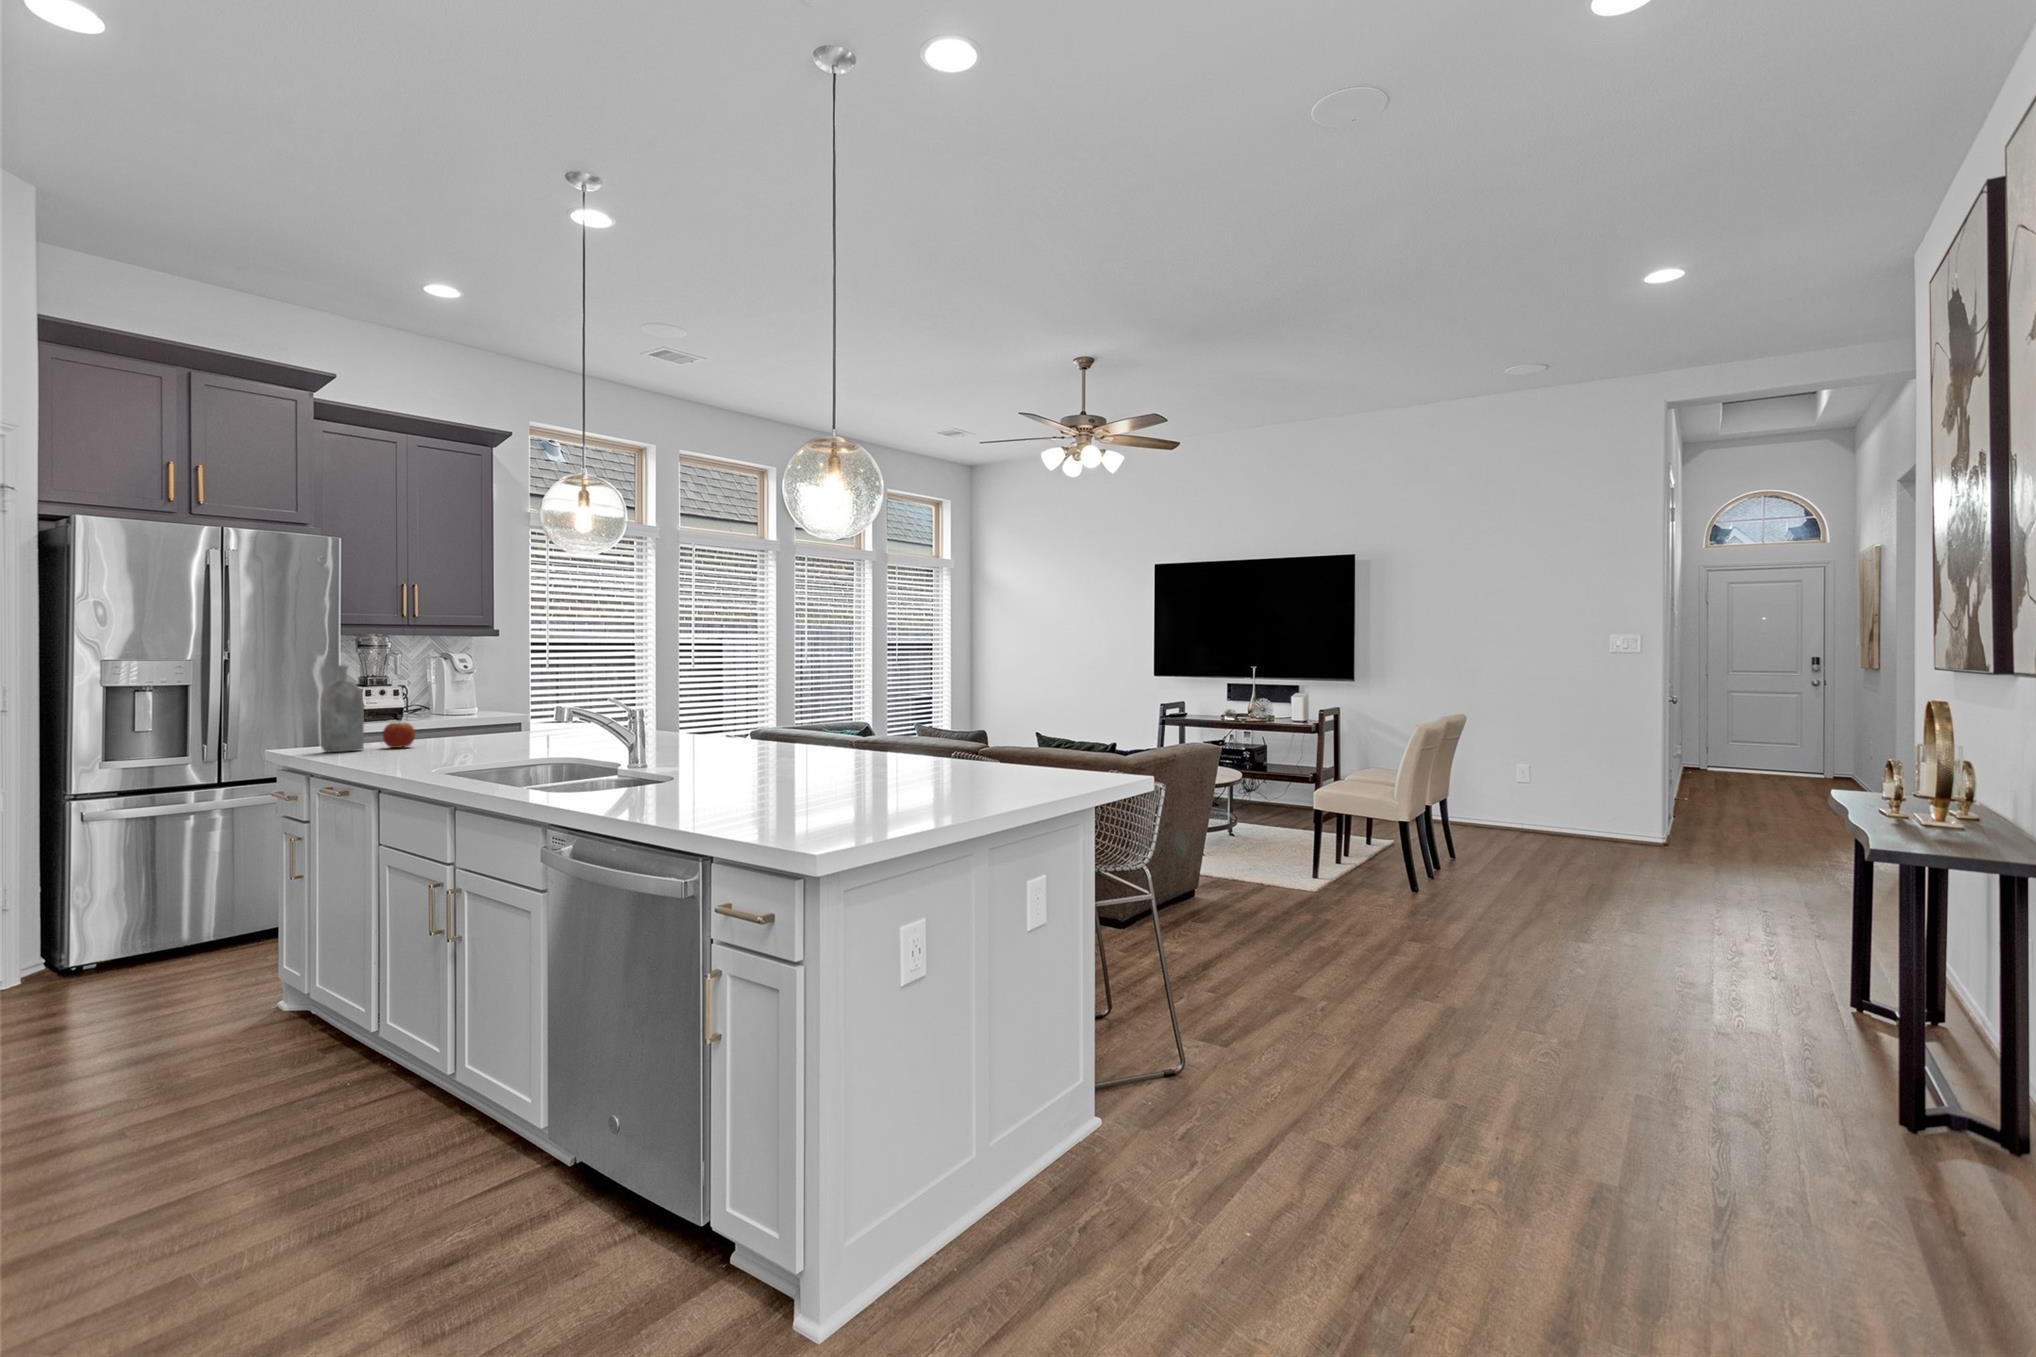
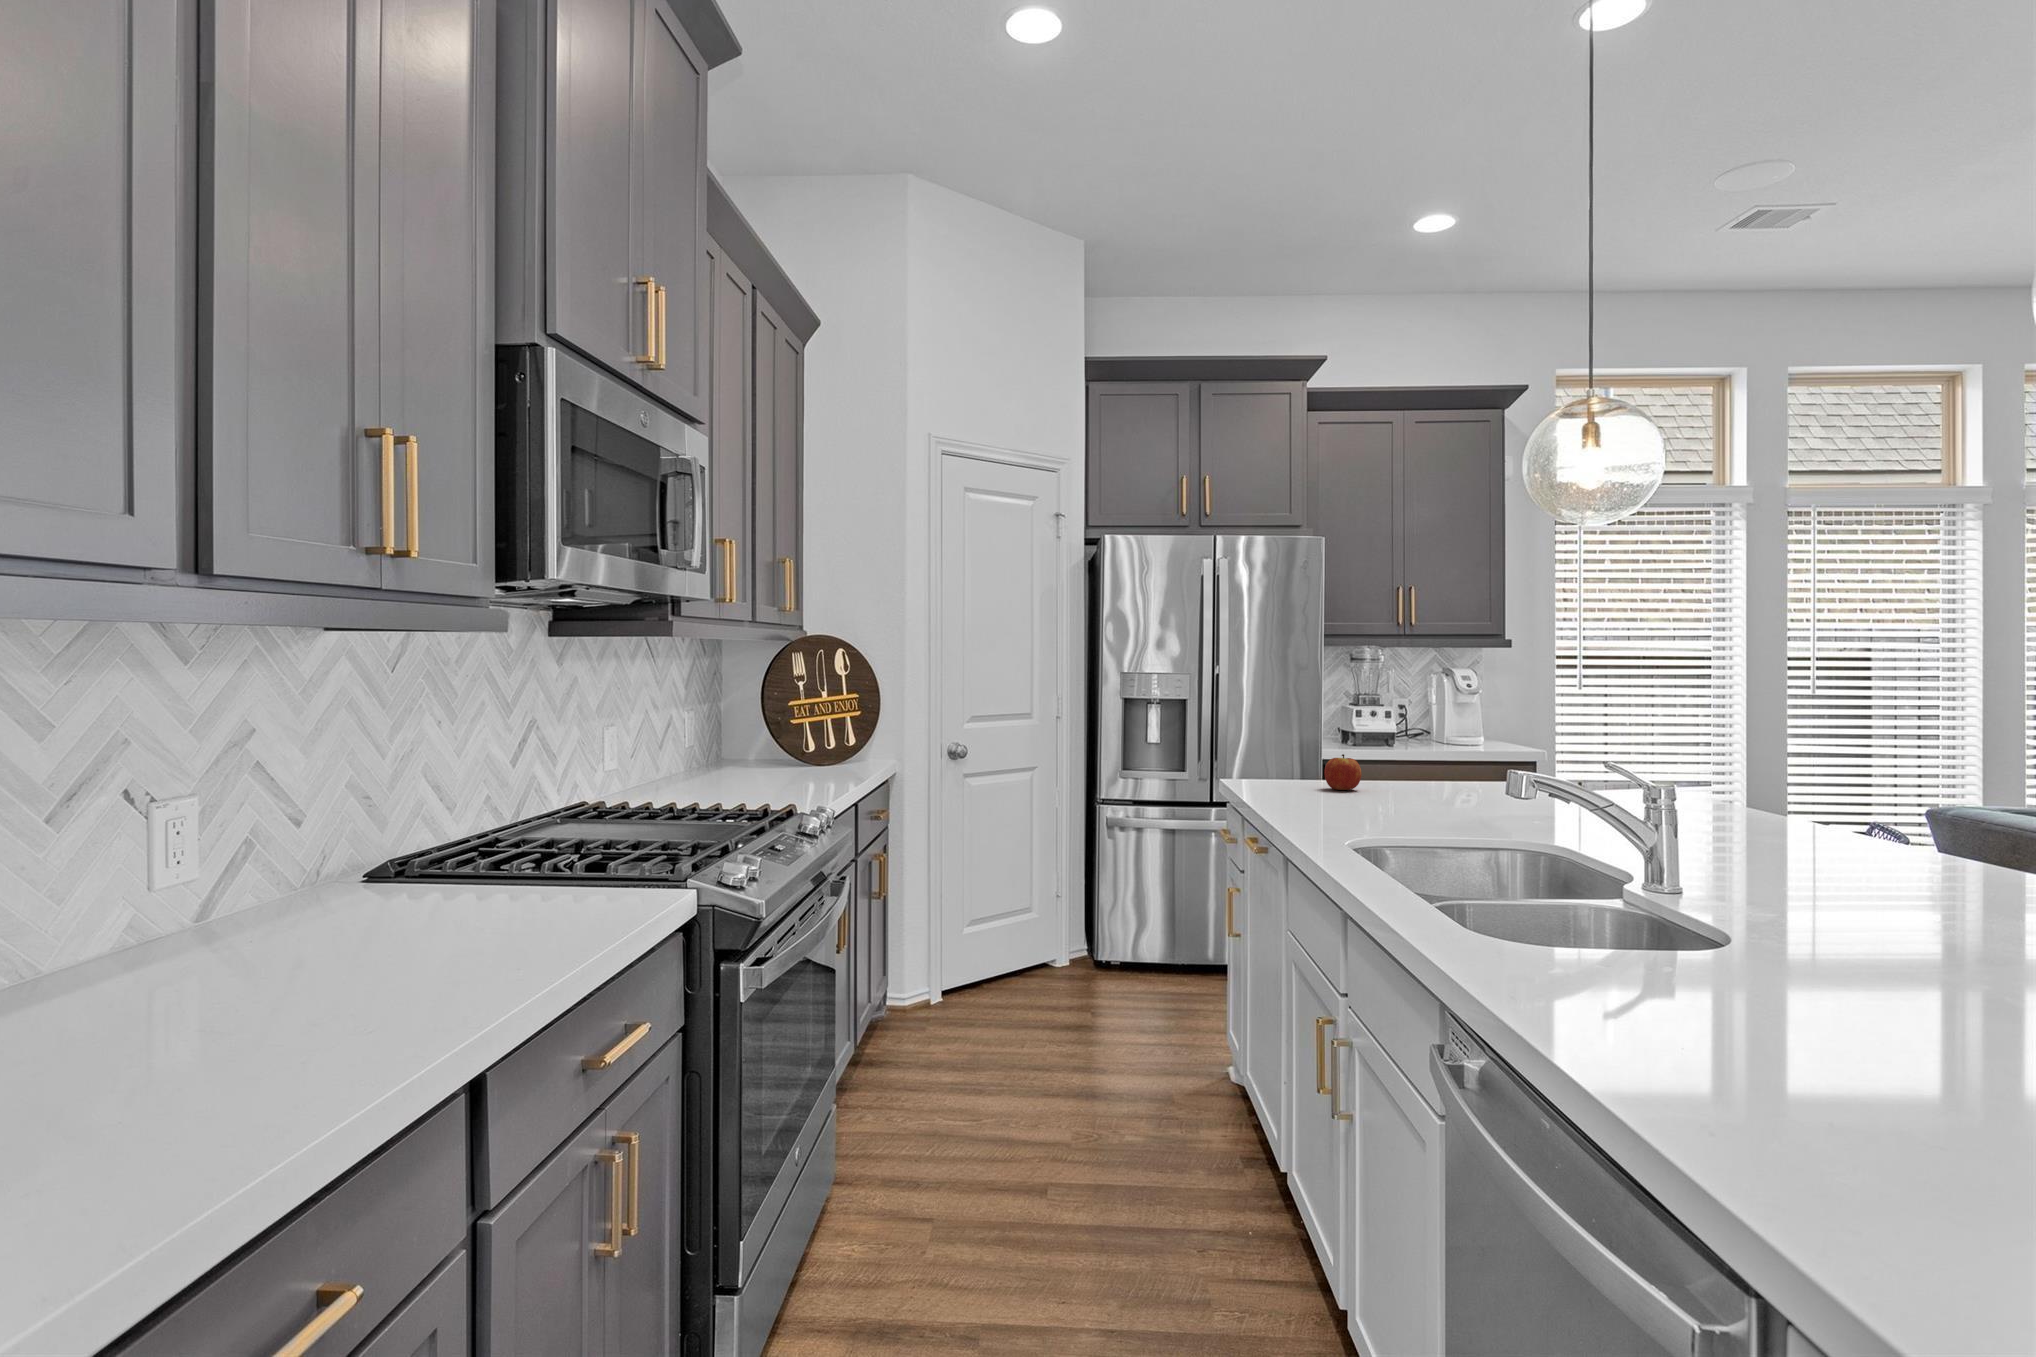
bottle: present [320,665,364,752] -> none [1257,685,1303,790]

